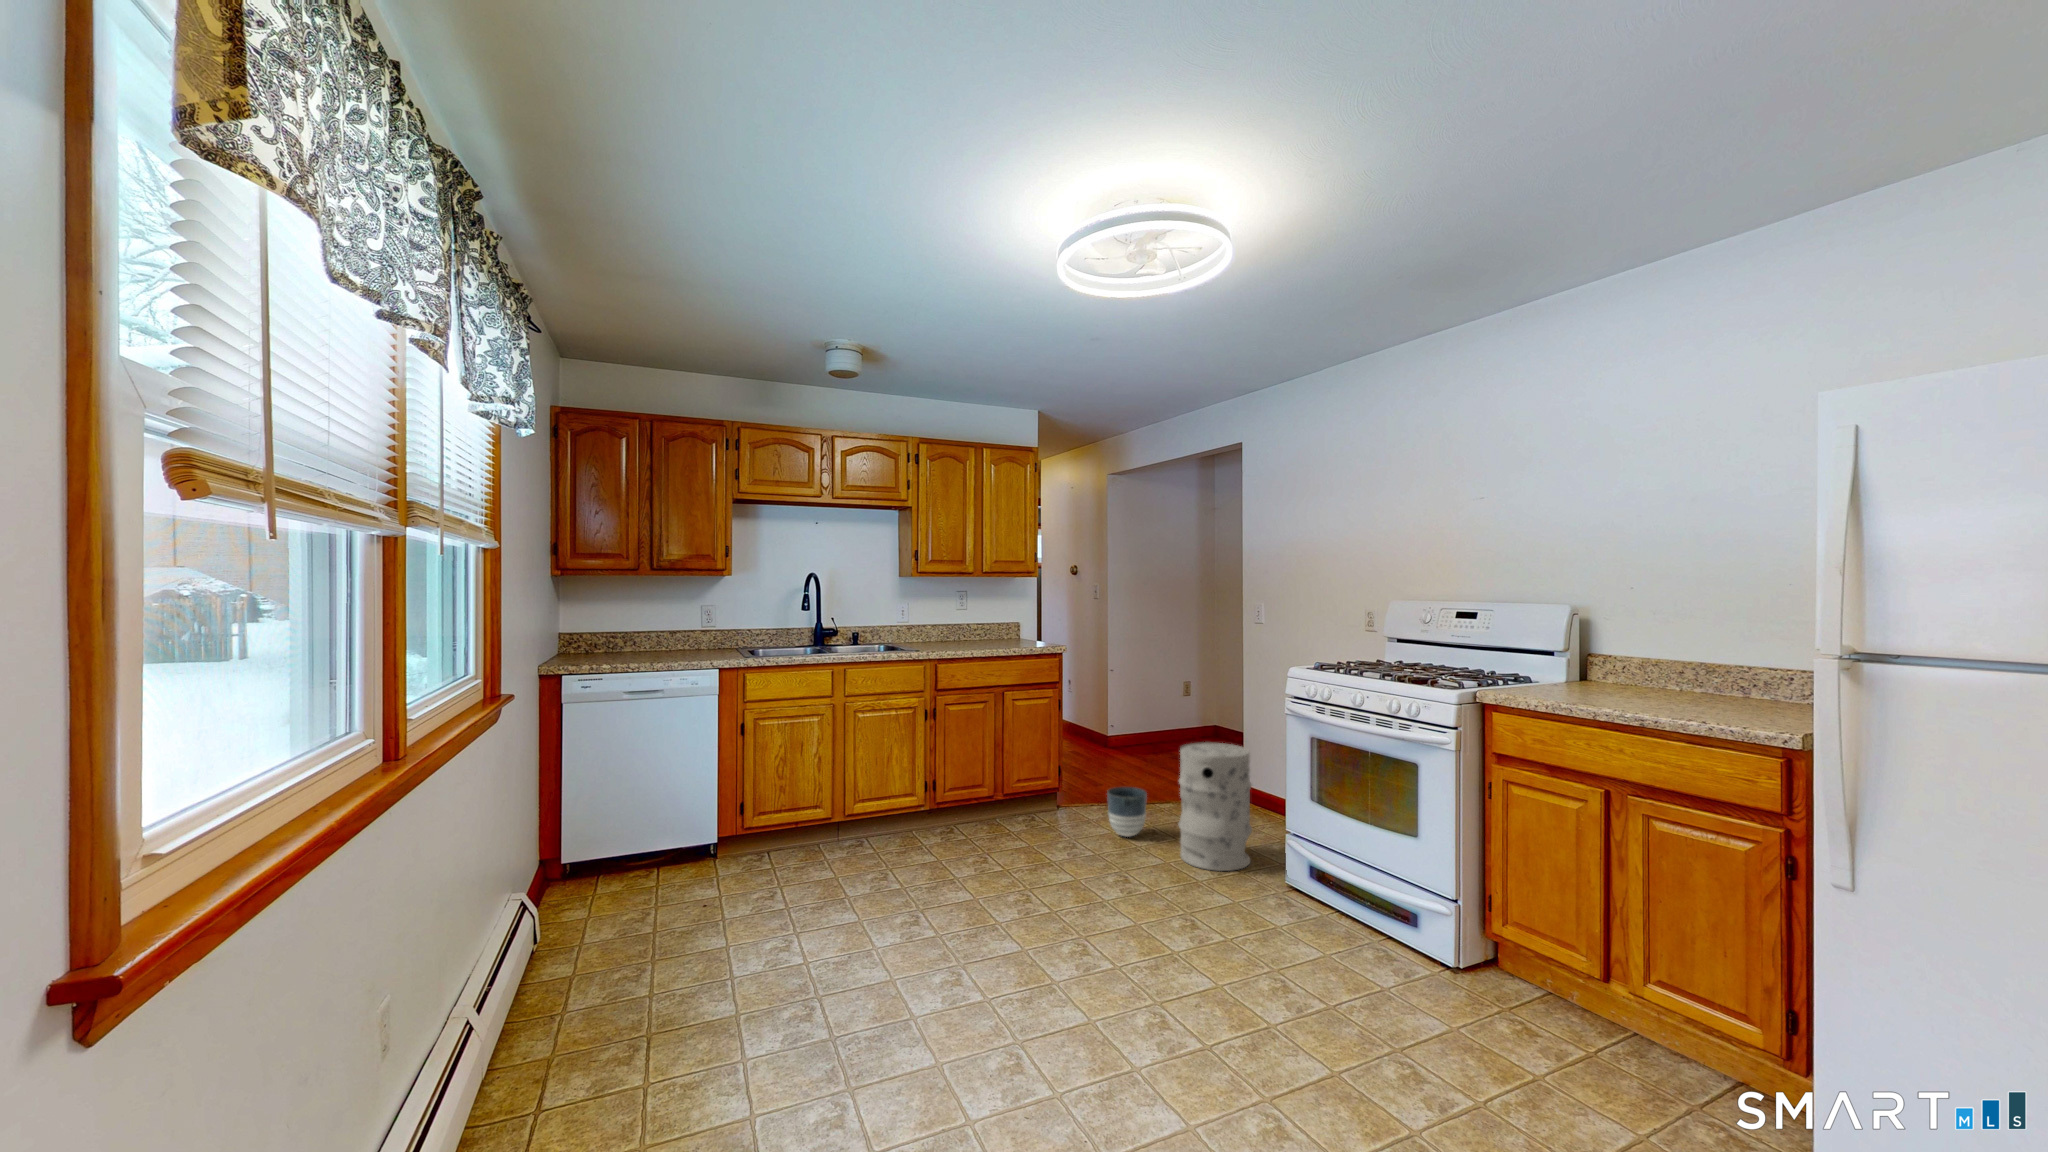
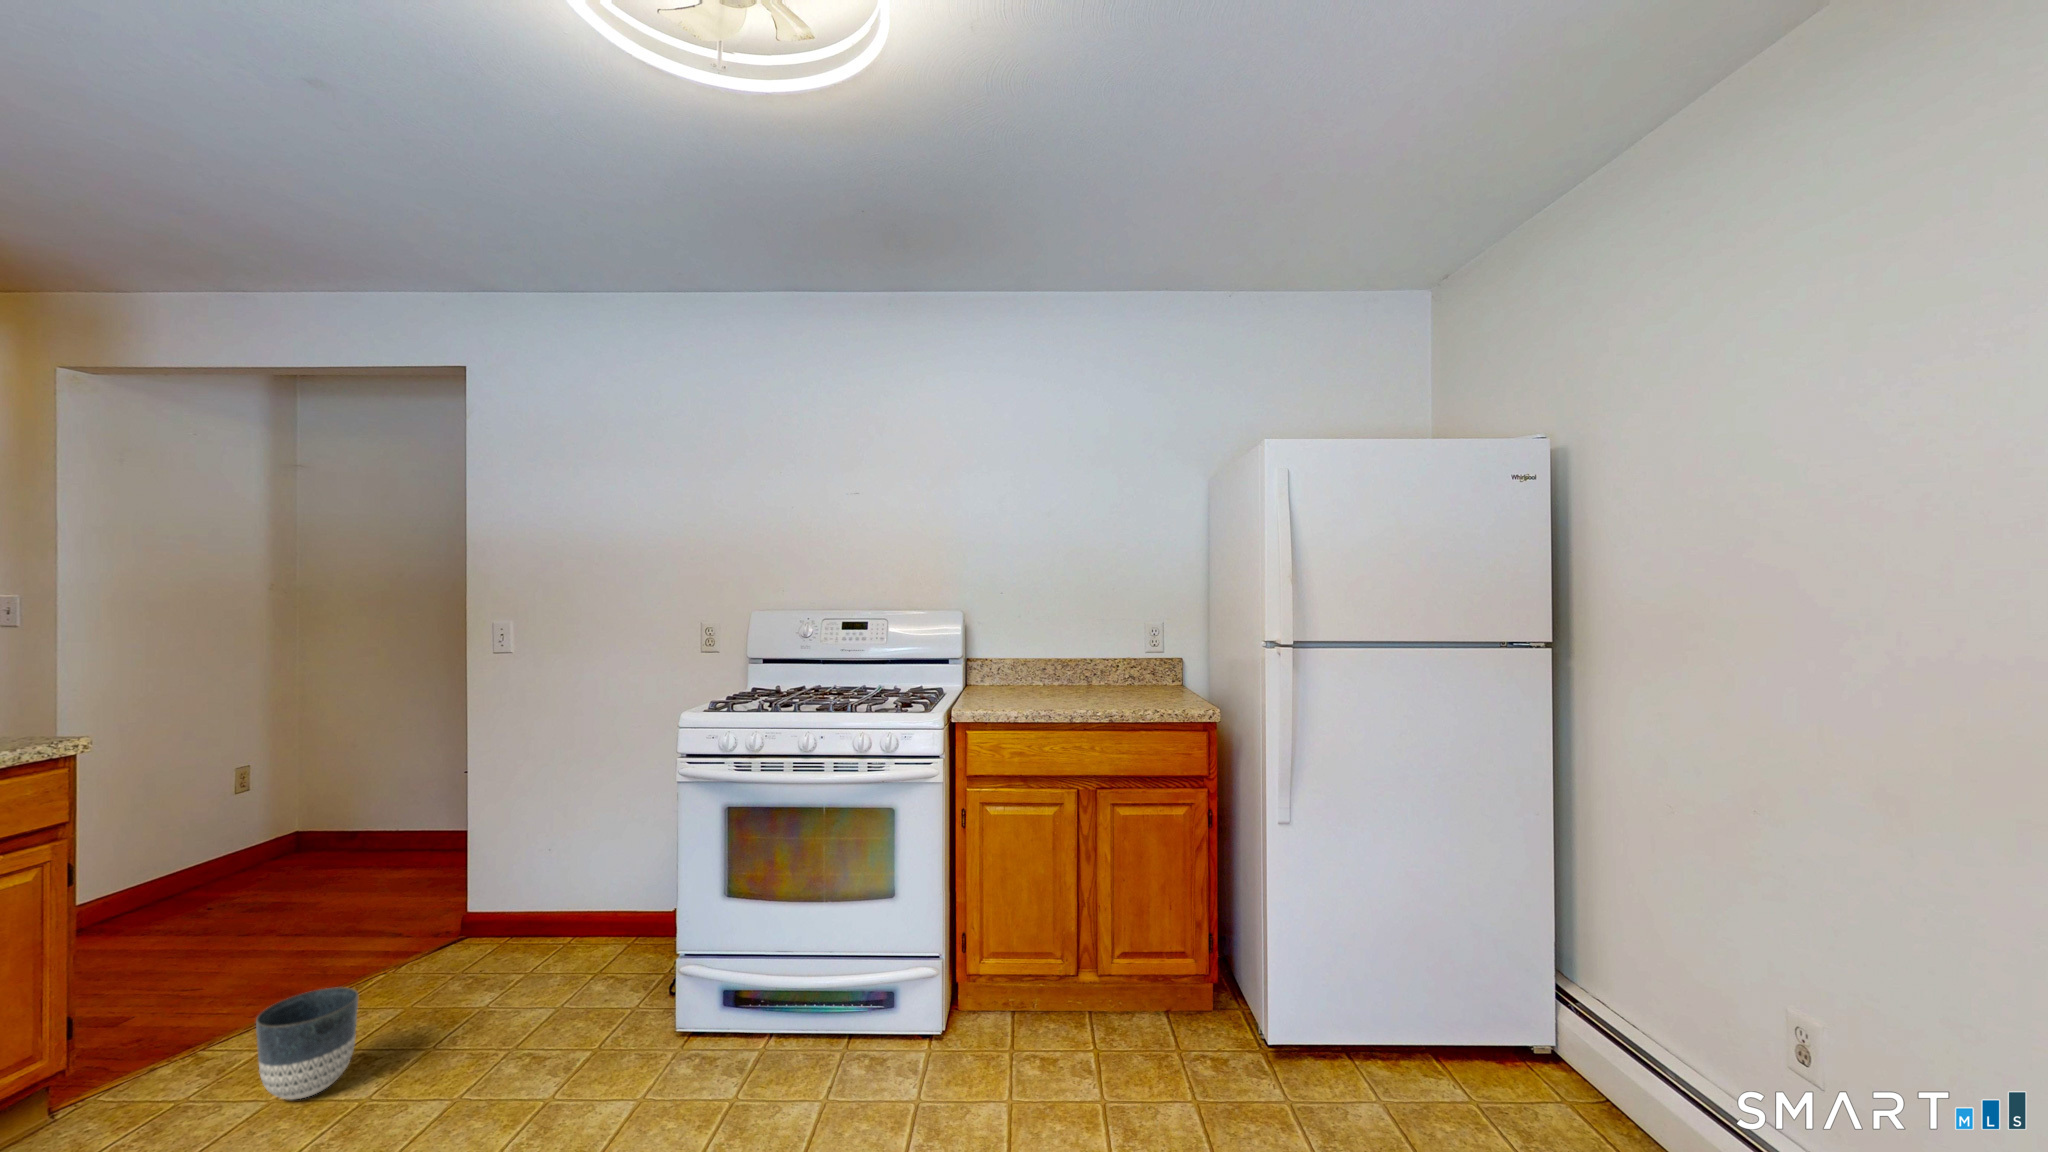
trash can: present [1178,742,1252,871] -> none [455,850,595,1083]

